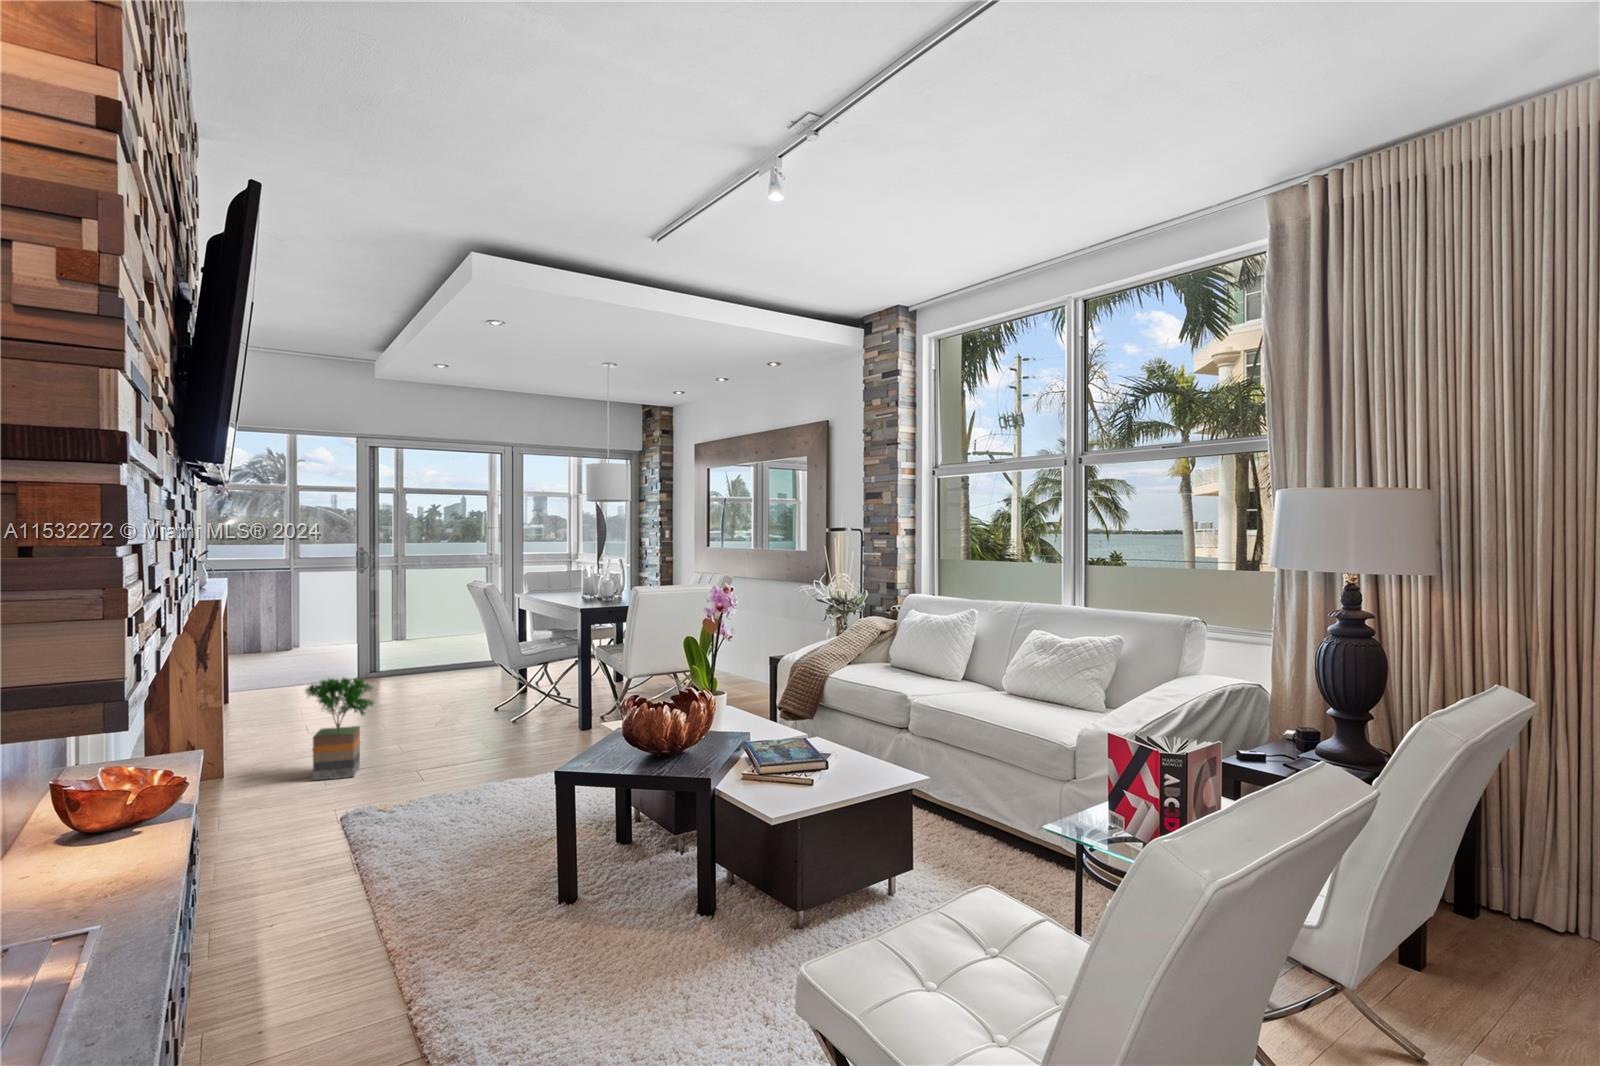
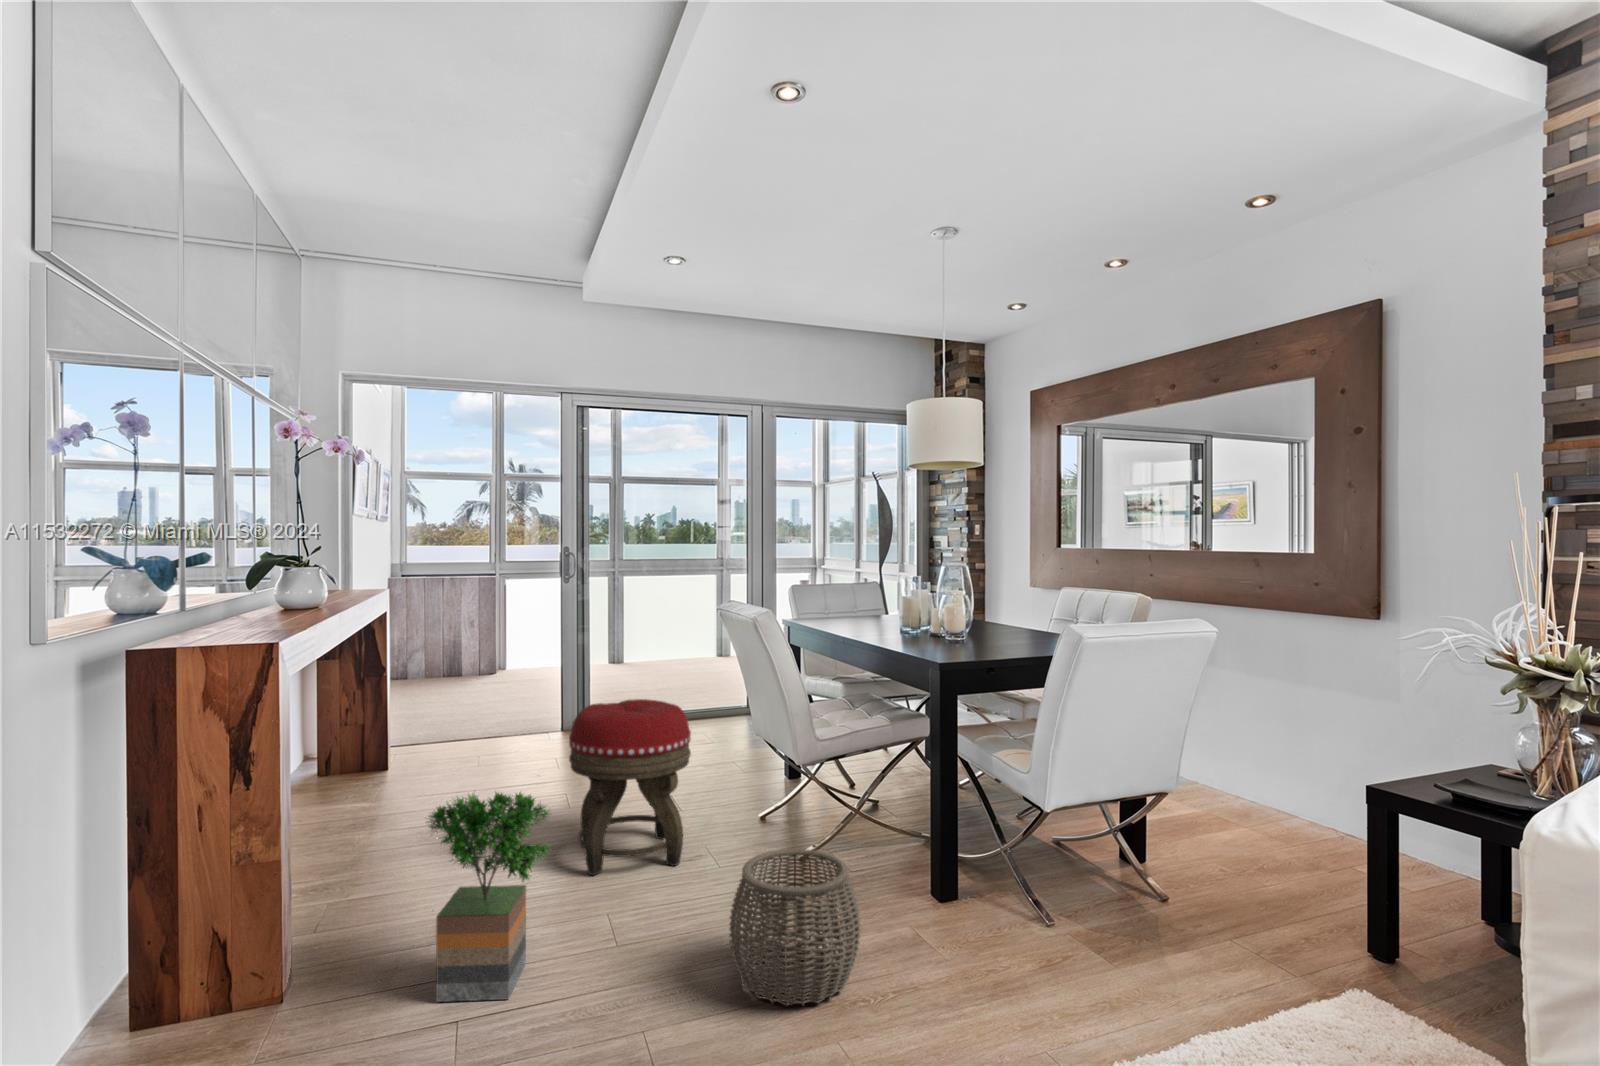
footstool: none [377,639,455,737] -> present [569,699,691,875]
woven basket: none [474,700,543,767] -> present [729,849,861,1006]

